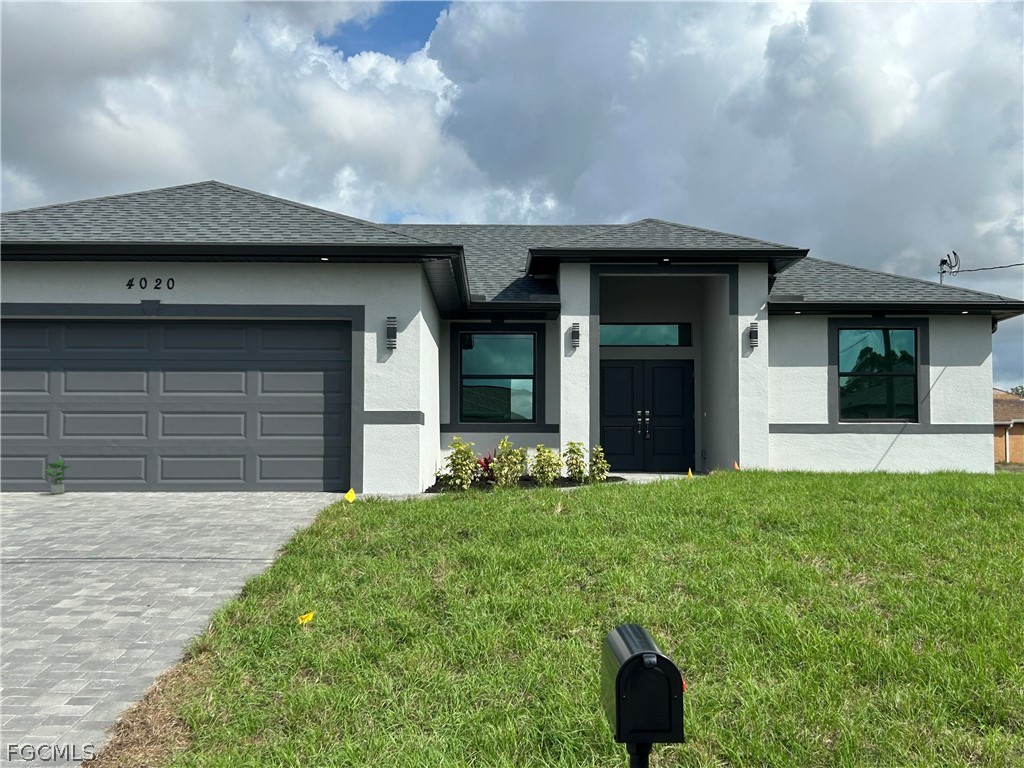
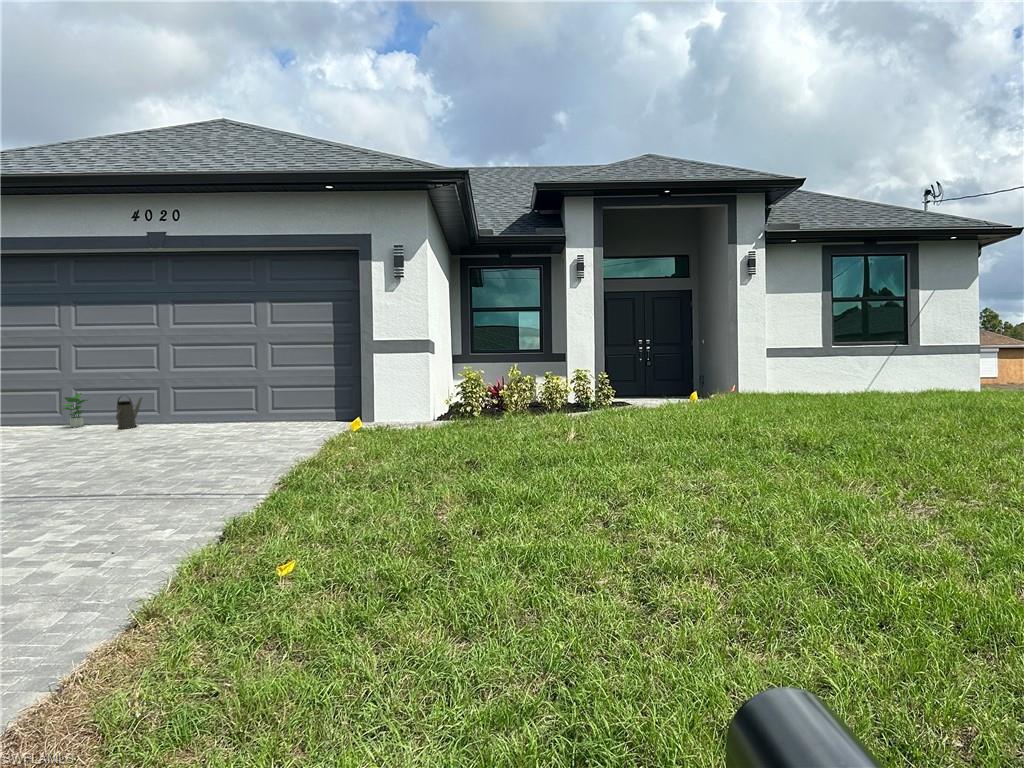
watering can: none [101,462,126,497] -> present [116,395,142,429]

